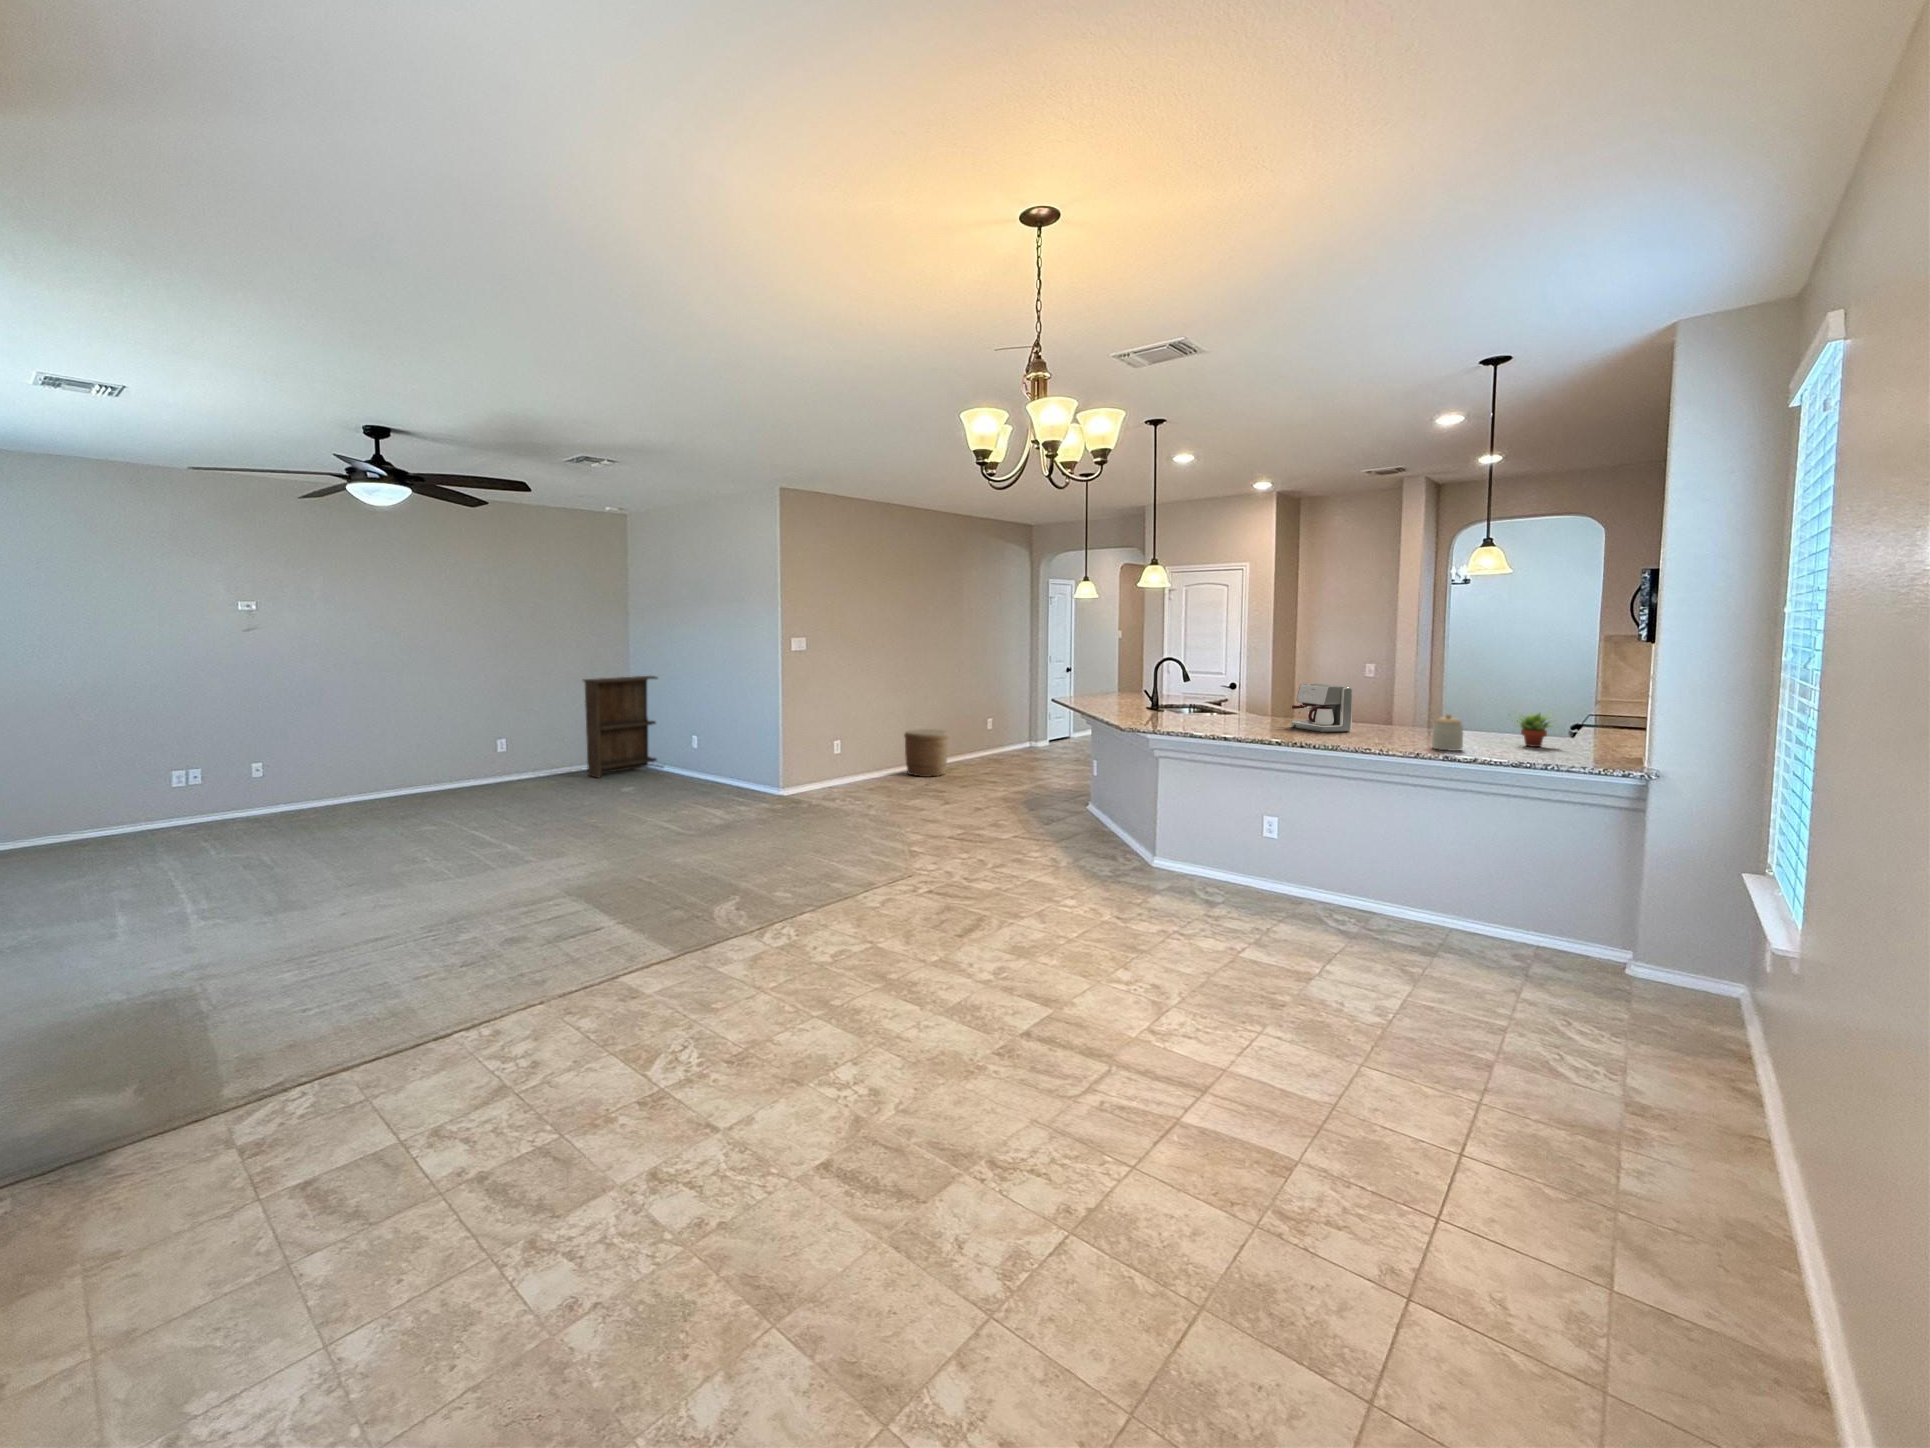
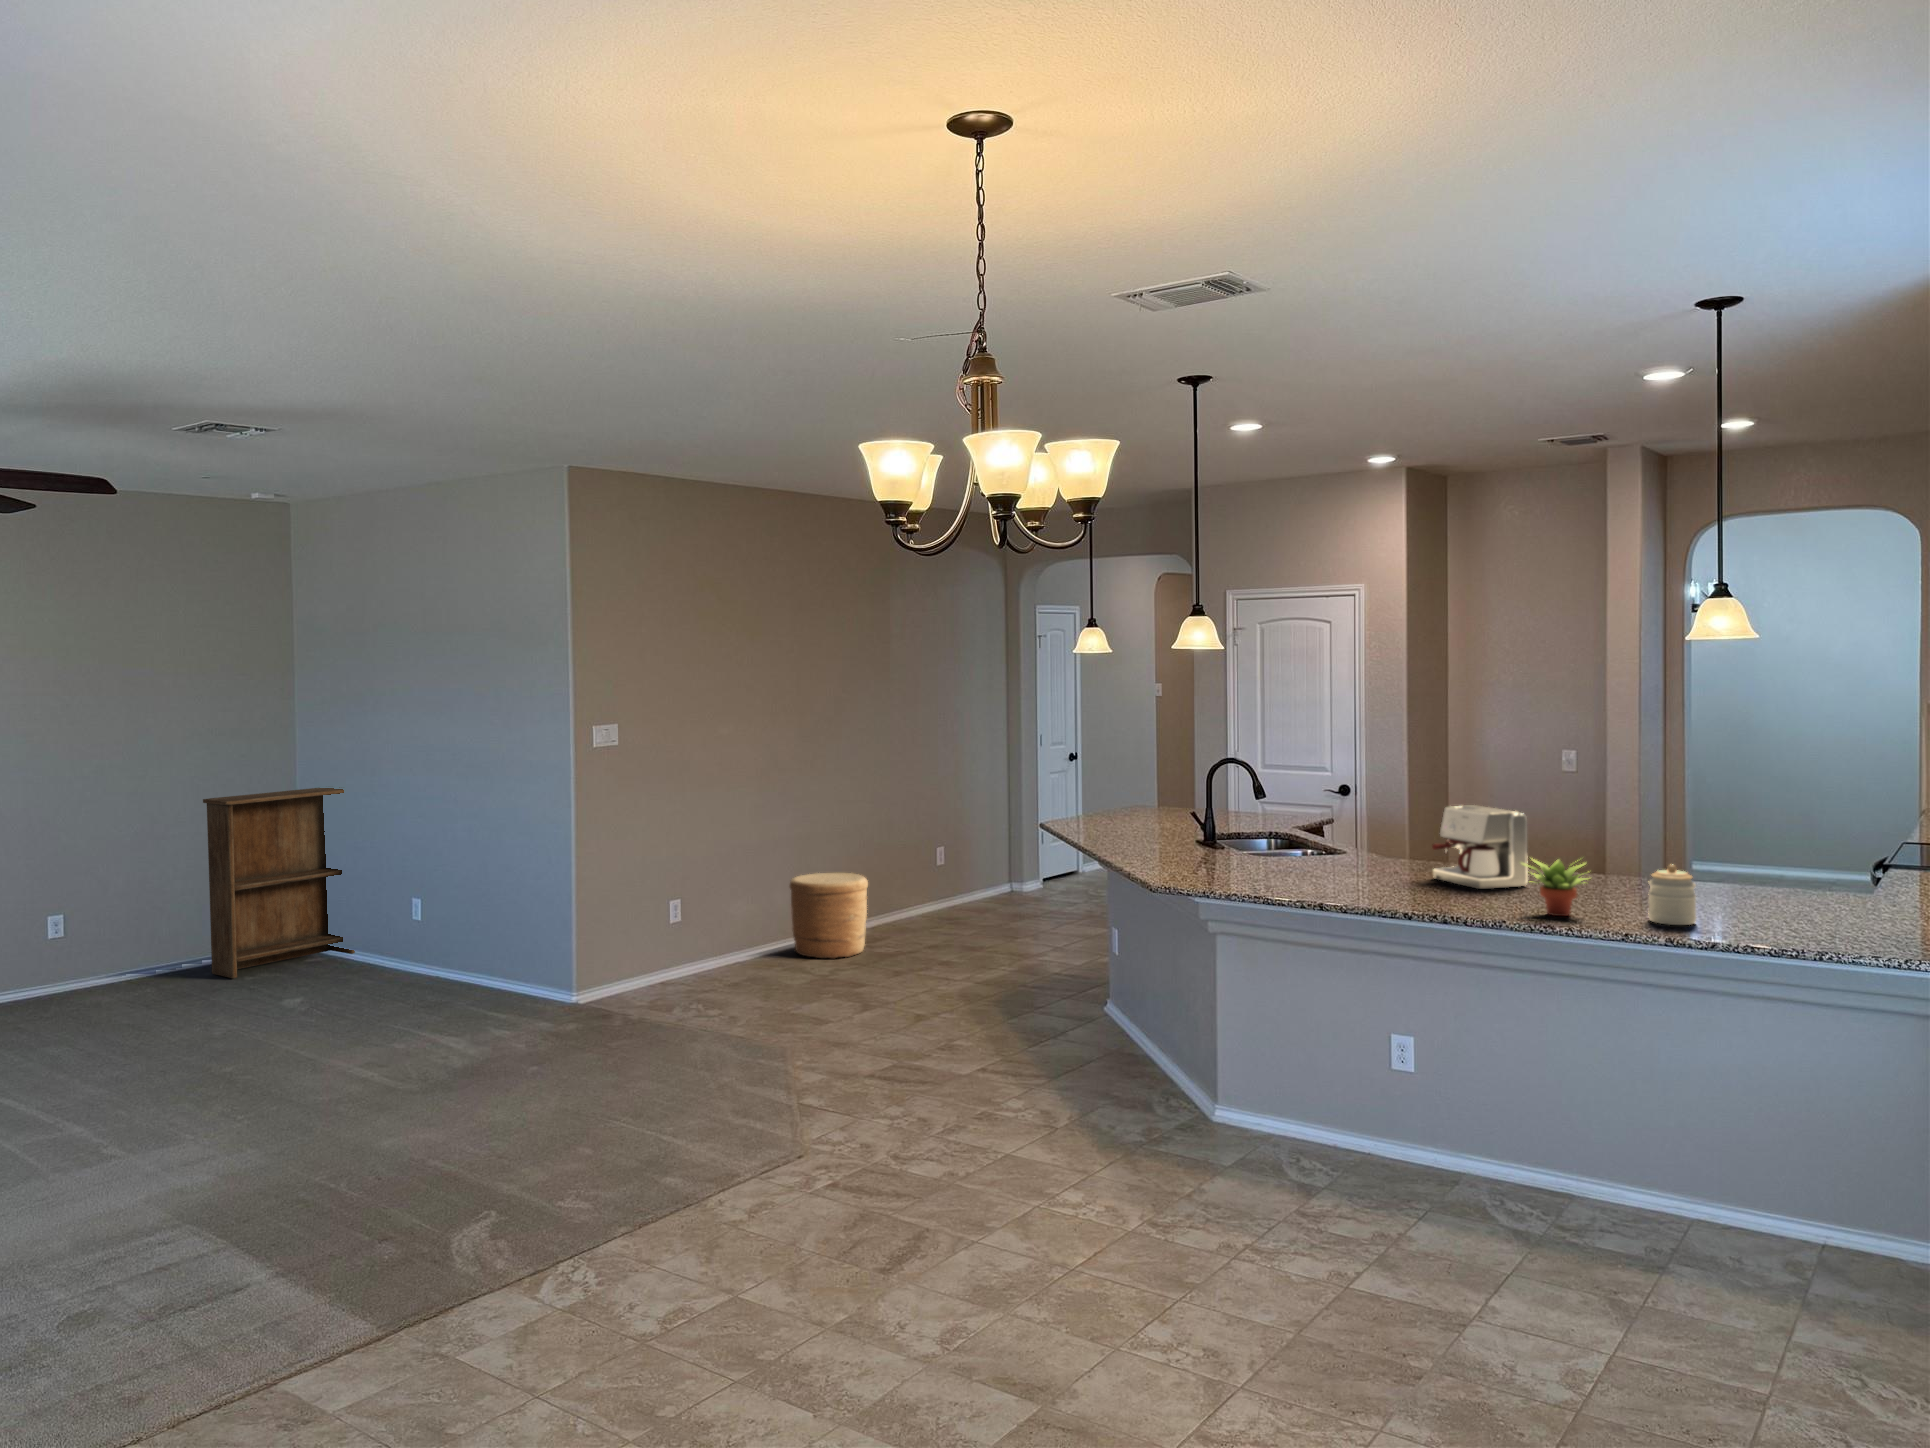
succulent plant: present [1517,713,1552,747] -> present [1520,859,1587,916]

